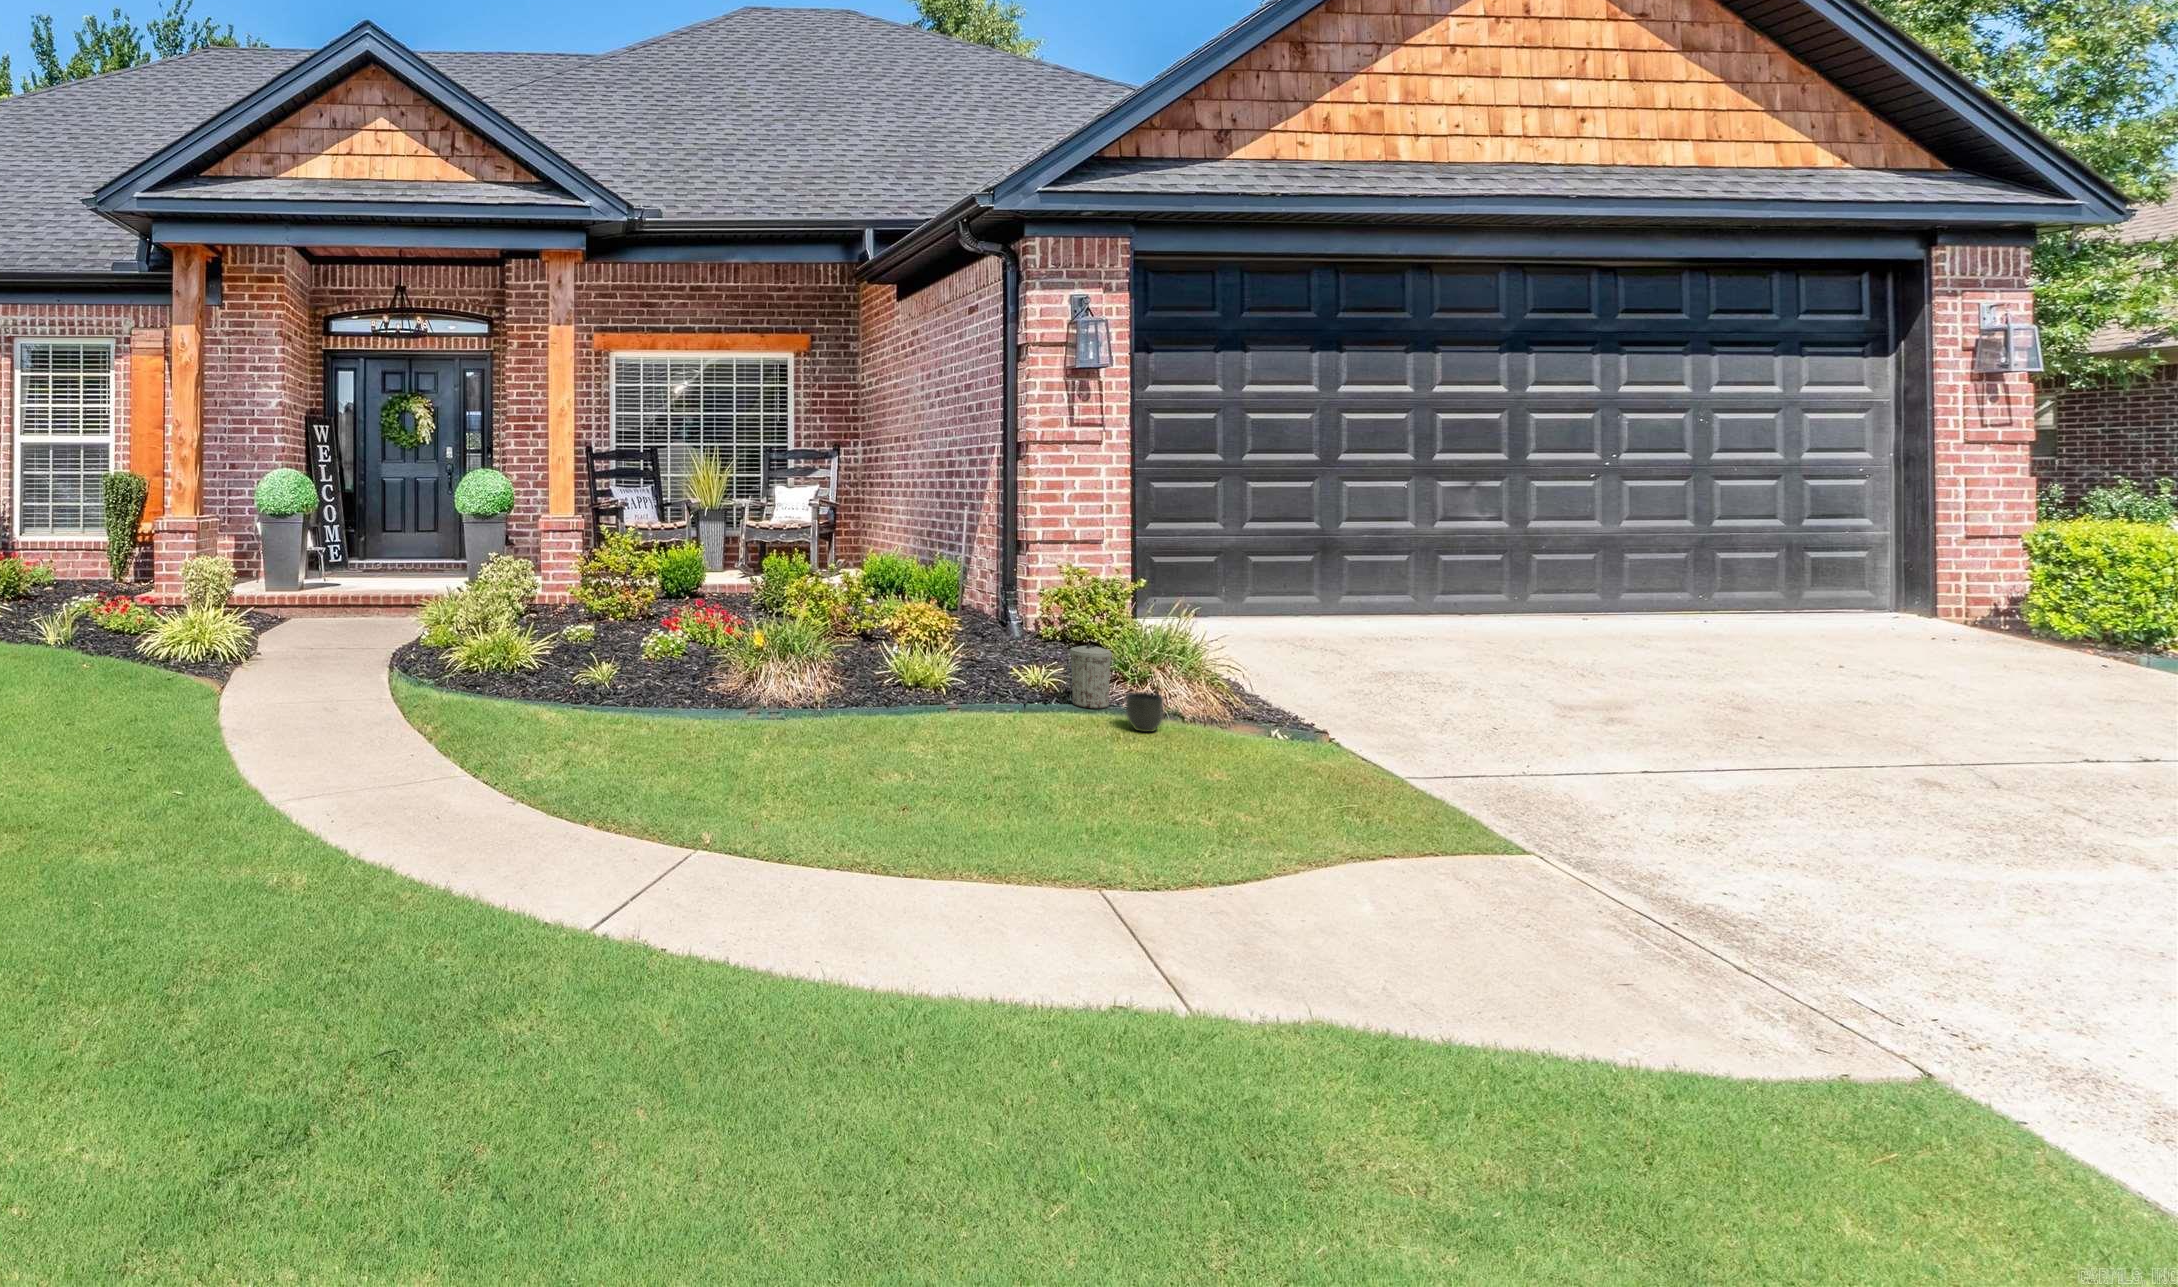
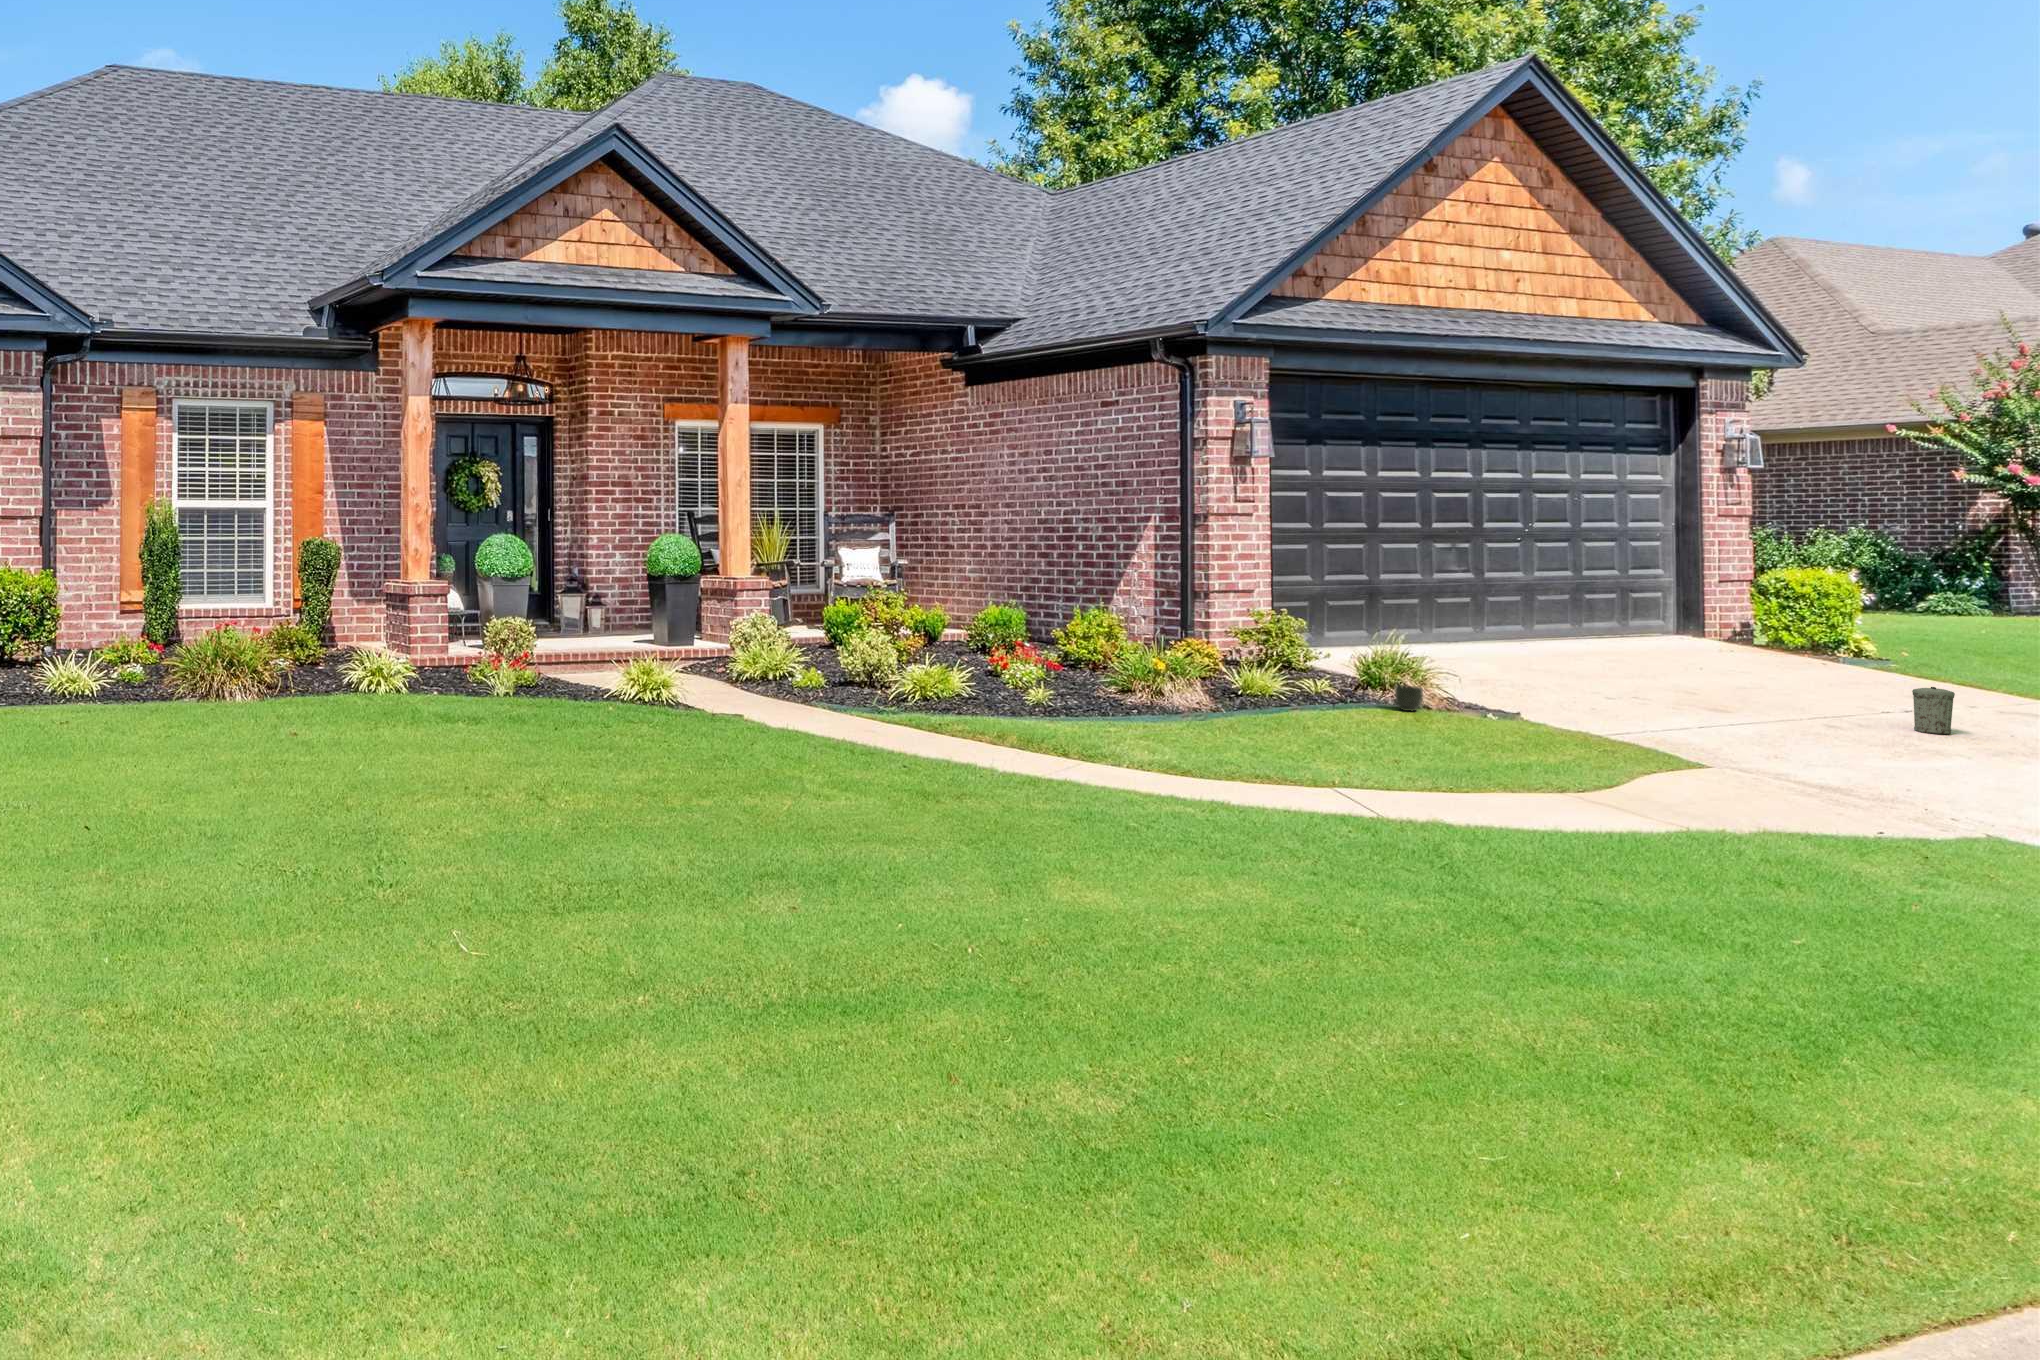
trash can: present [1070,645,1112,708] -> present [1912,687,1955,734]

